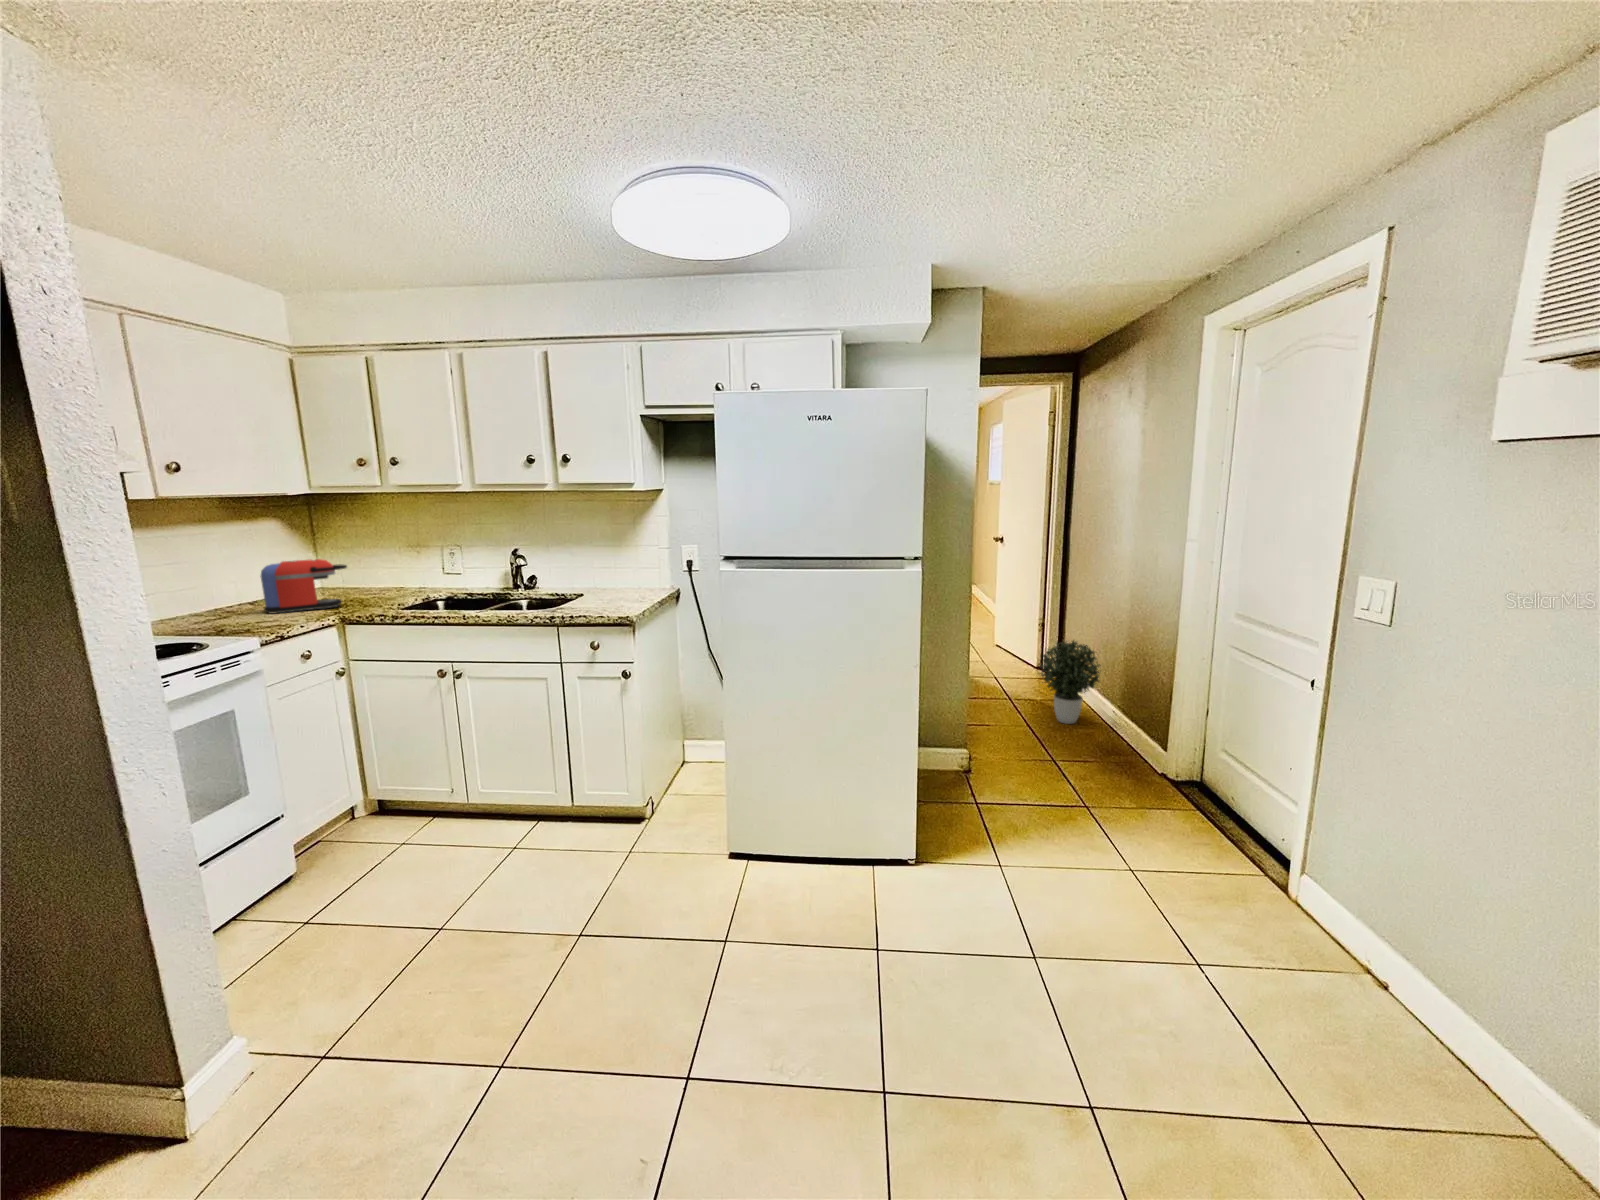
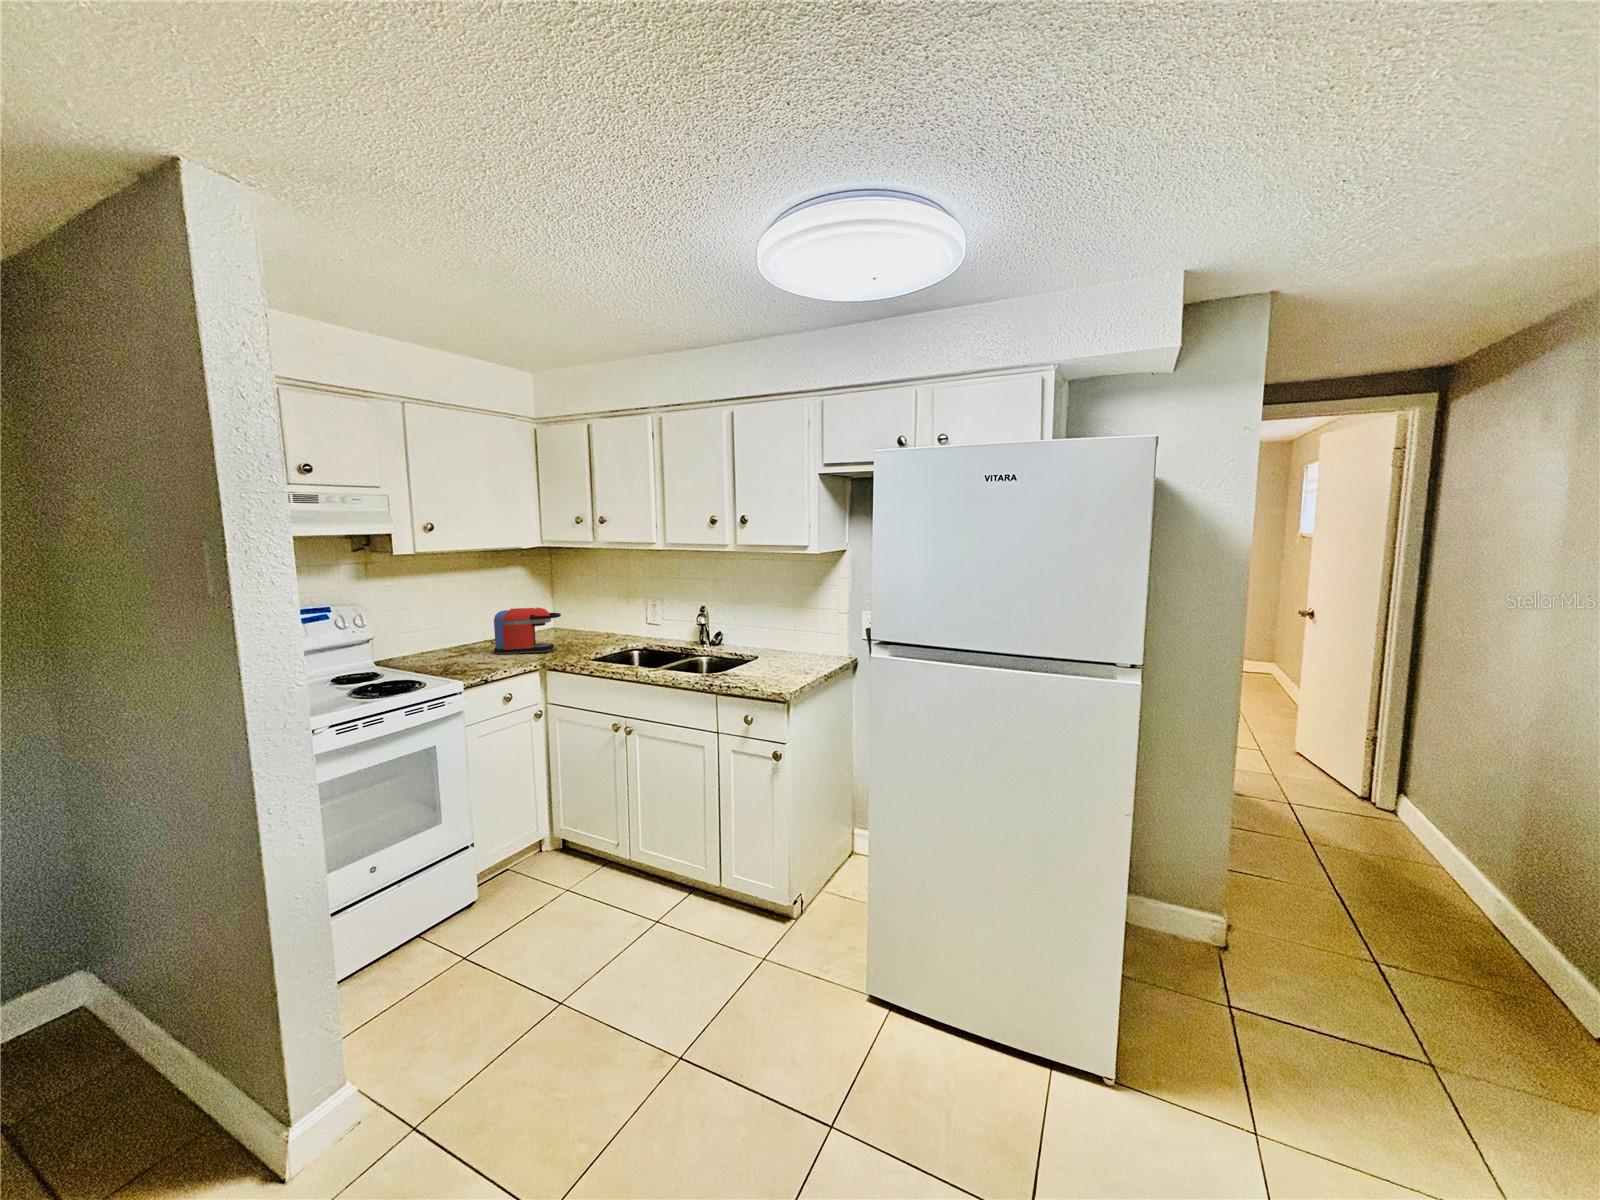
potted plant: present [1040,640,1101,724] -> none [1354,775,1482,903]

